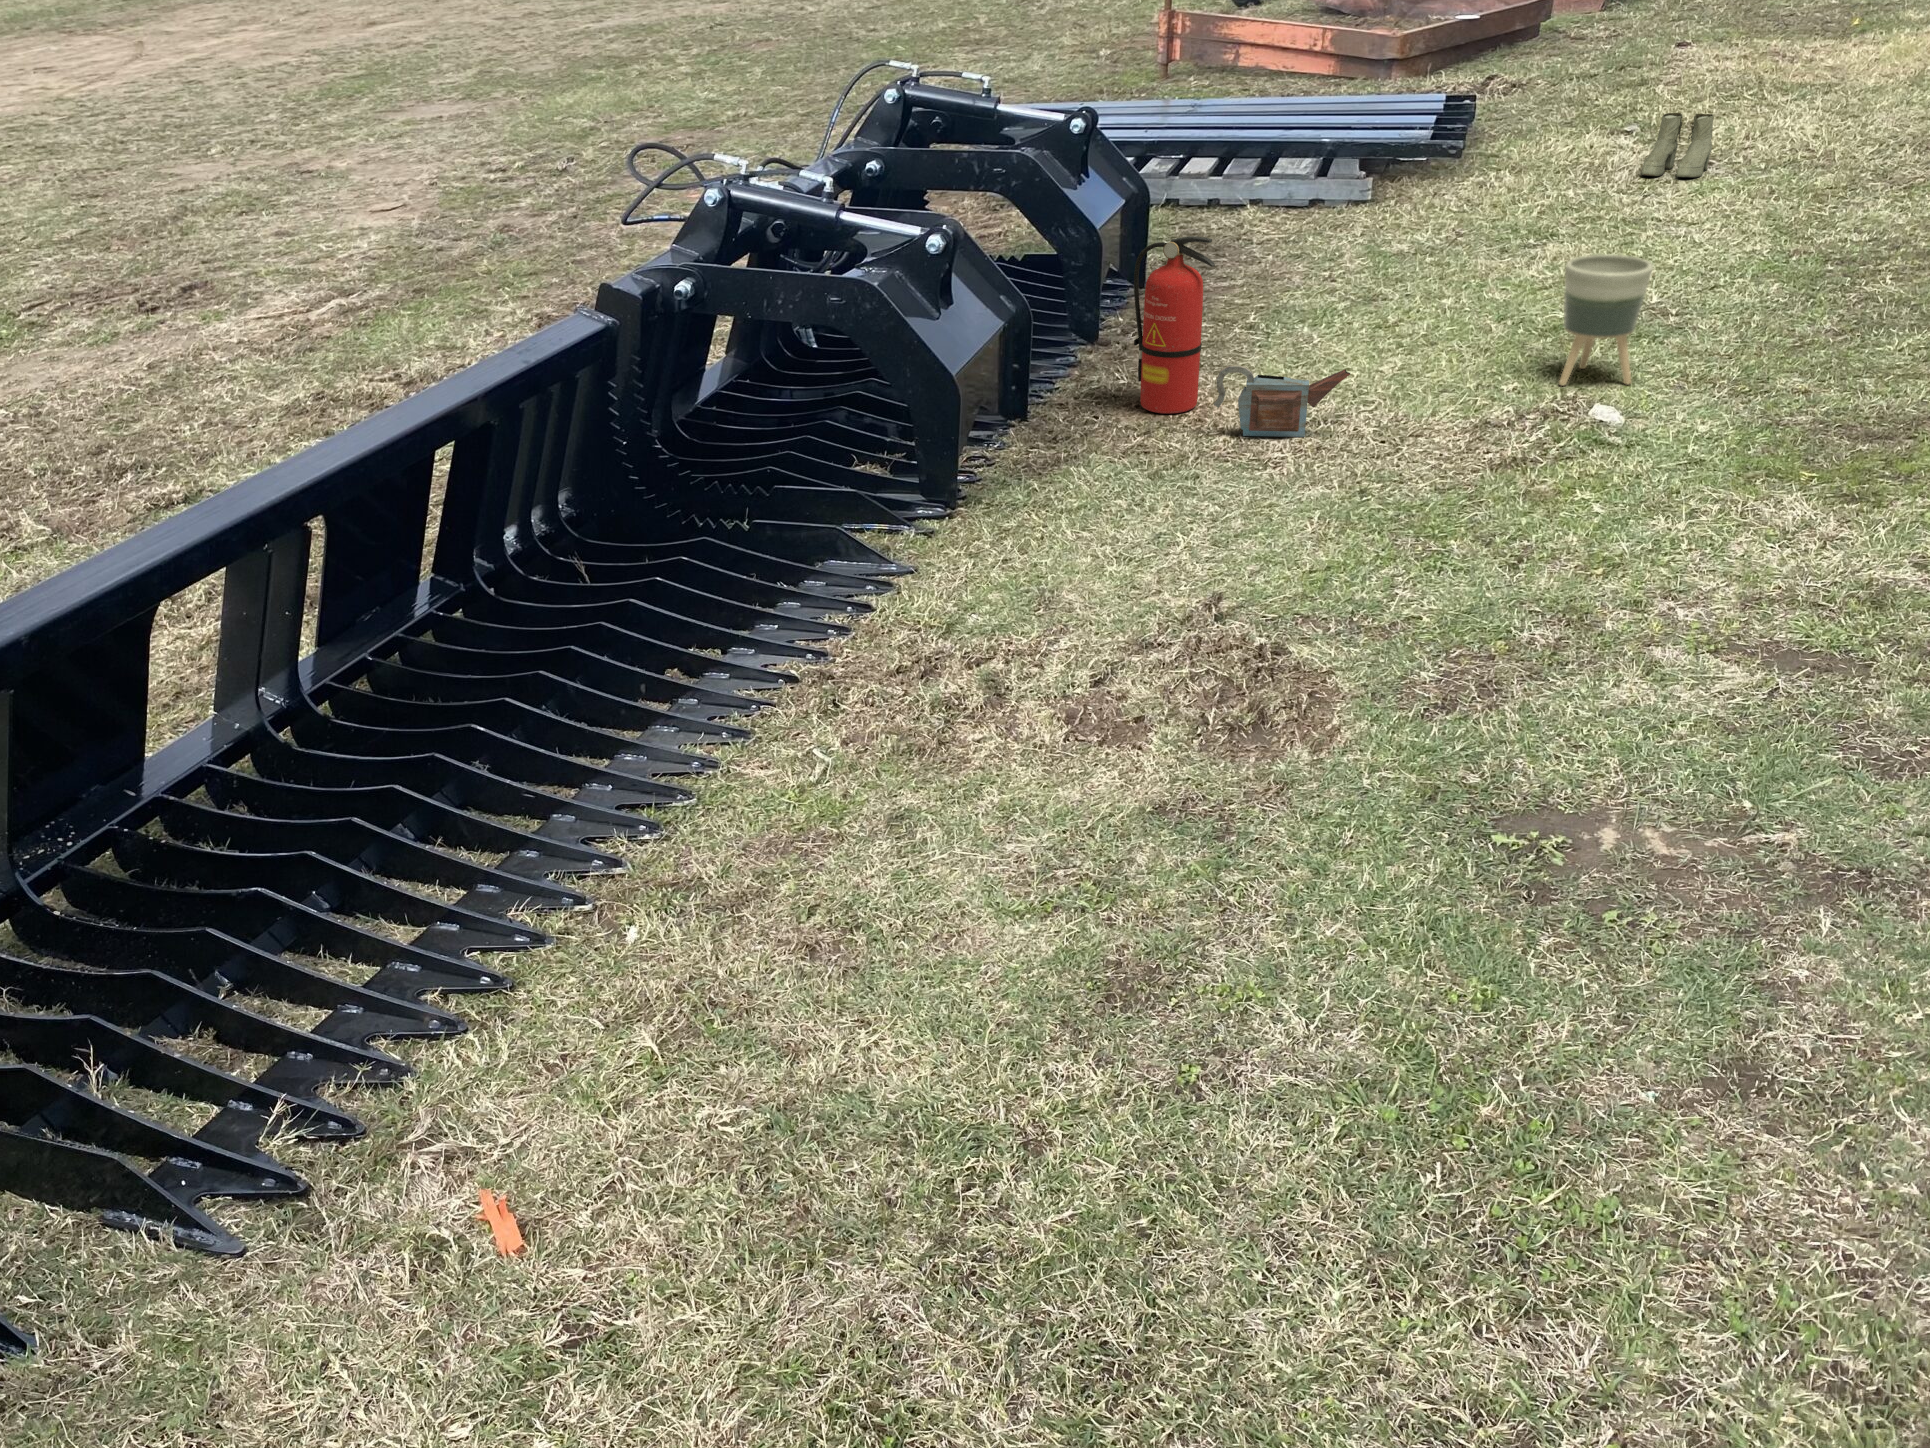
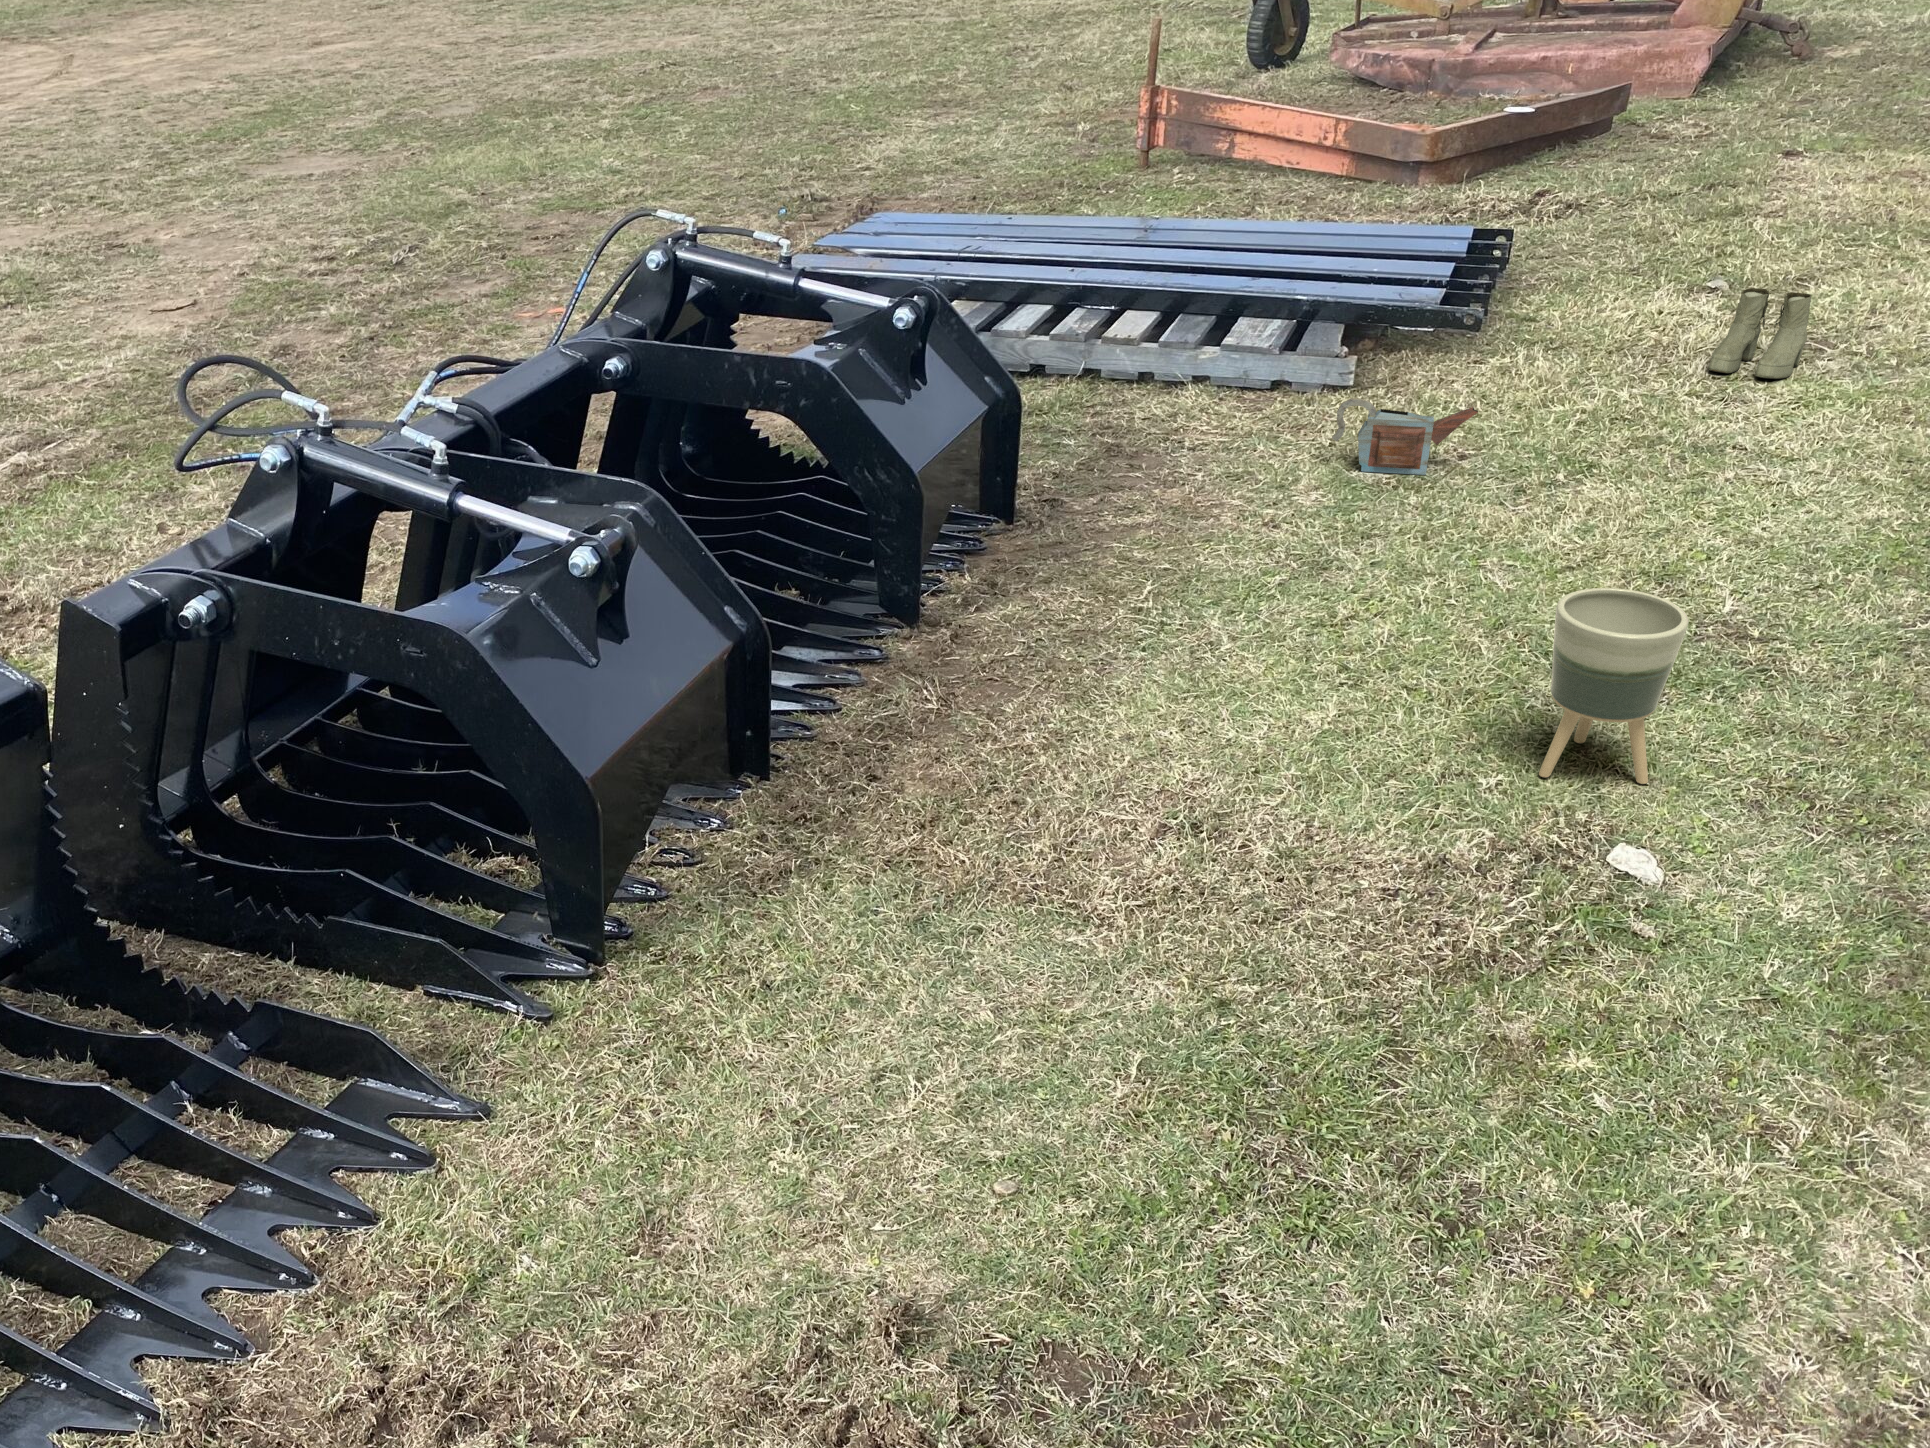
fire extinguisher: present [1134,236,1215,414] -> none [921,542,1027,783]
watering can: present [1214,365,1350,437] -> present [1332,398,1478,475]

